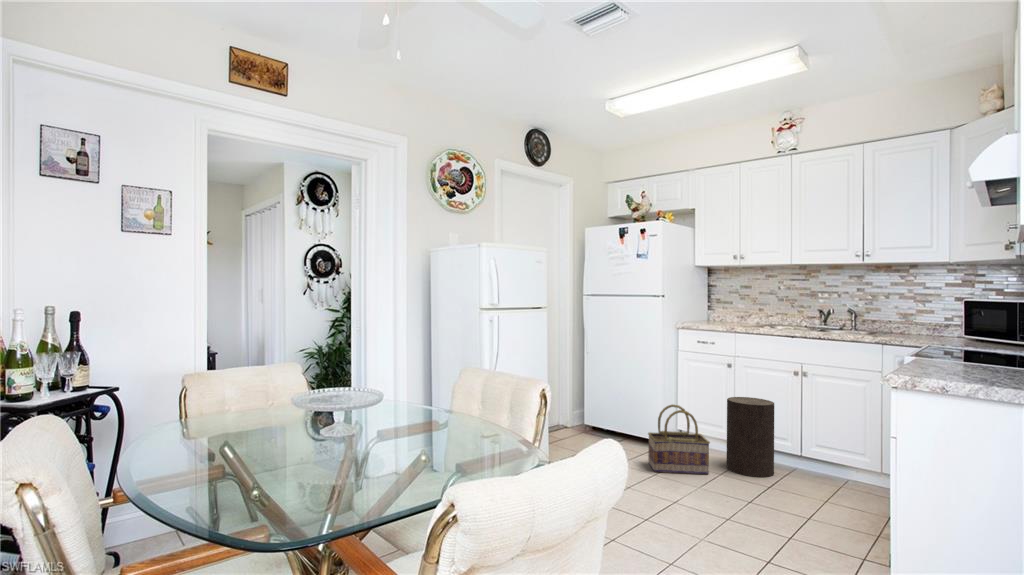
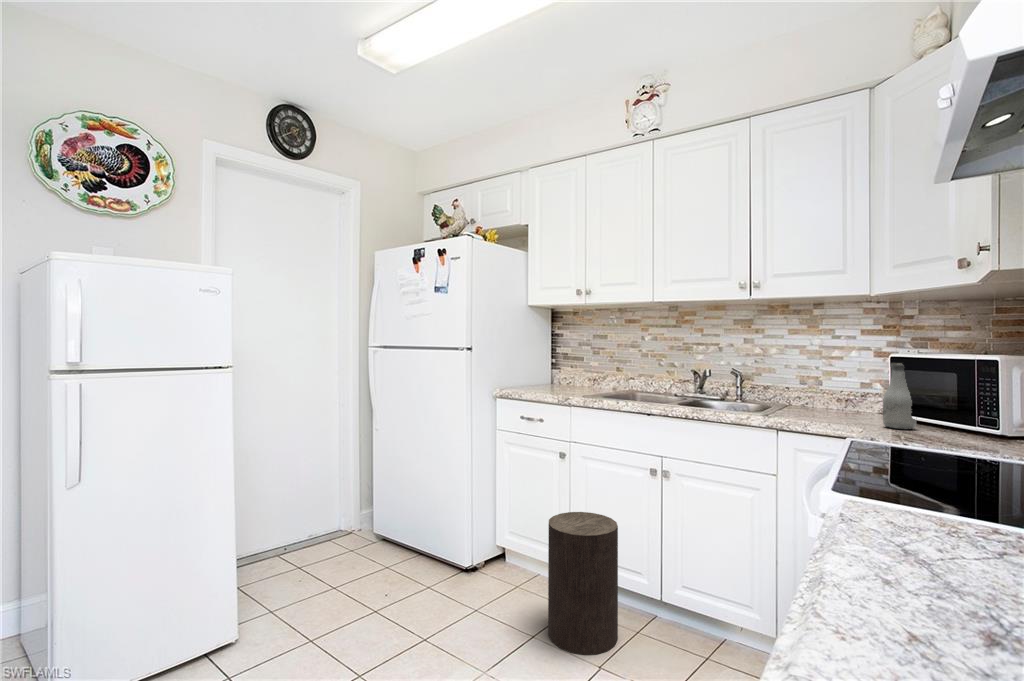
bottle: none [956,304,978,345] -> present [883,363,916,429]
basket: present [648,405,710,474] -> none [417,534,512,662]

